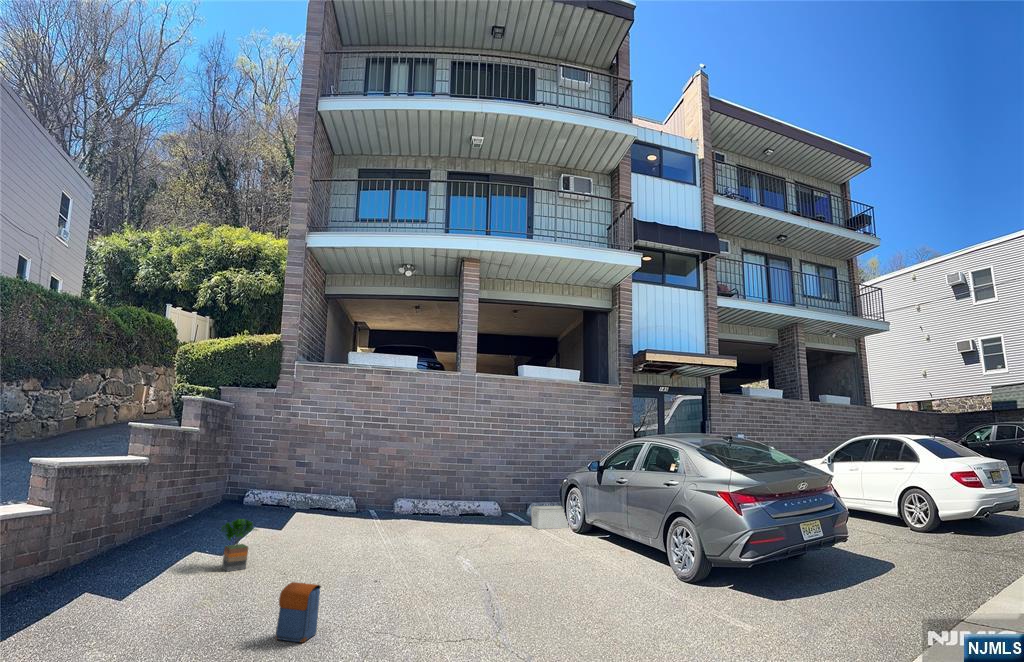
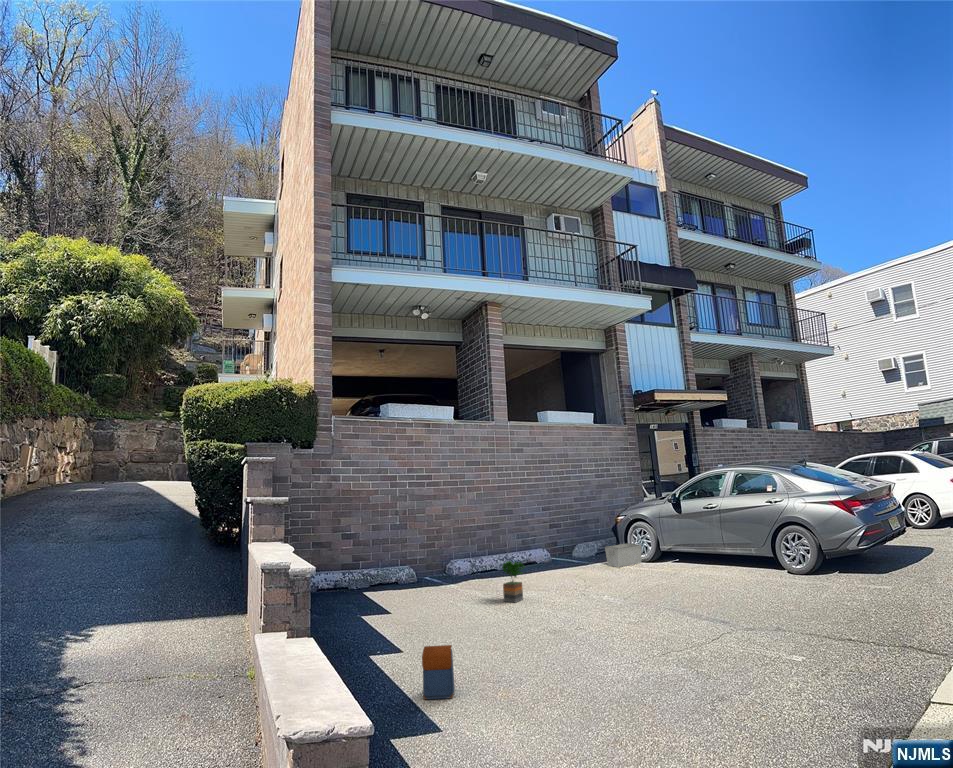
potted tree: present [222,519,257,572] -> present [502,561,525,603]
backpack: present [276,582,321,643] -> present [422,645,454,699]

